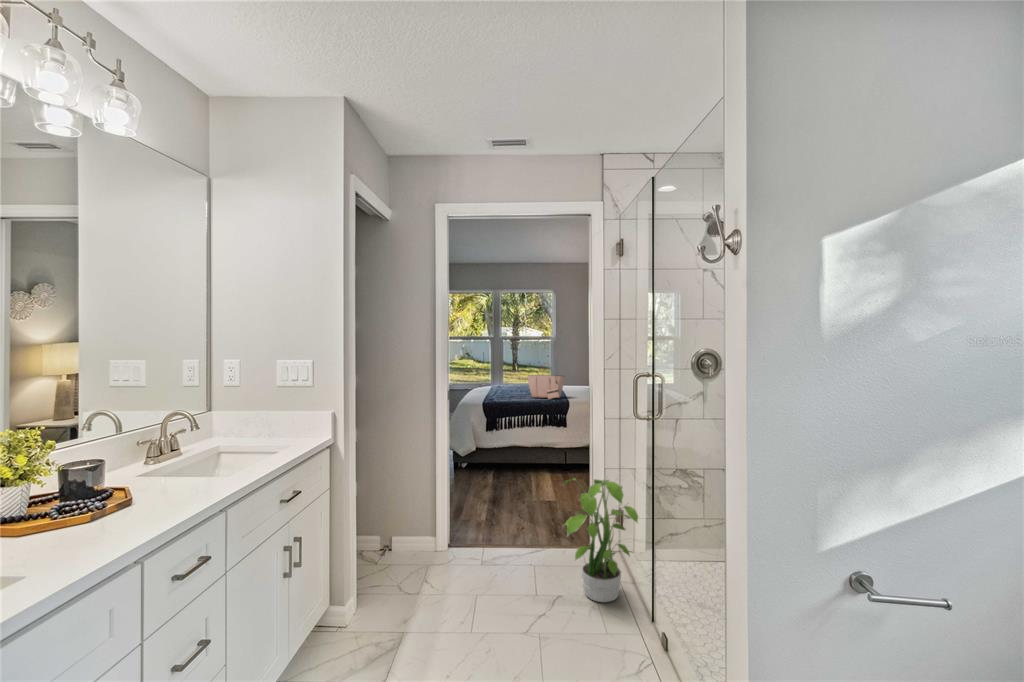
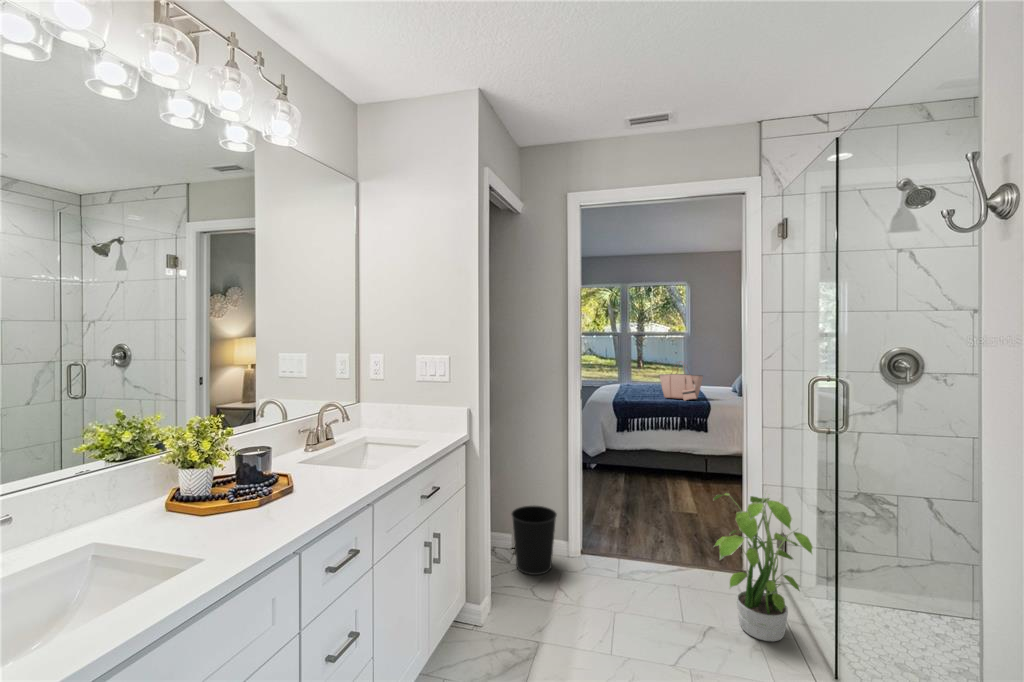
wastebasket: none [379,506,425,573] -> present [512,506,557,575]

